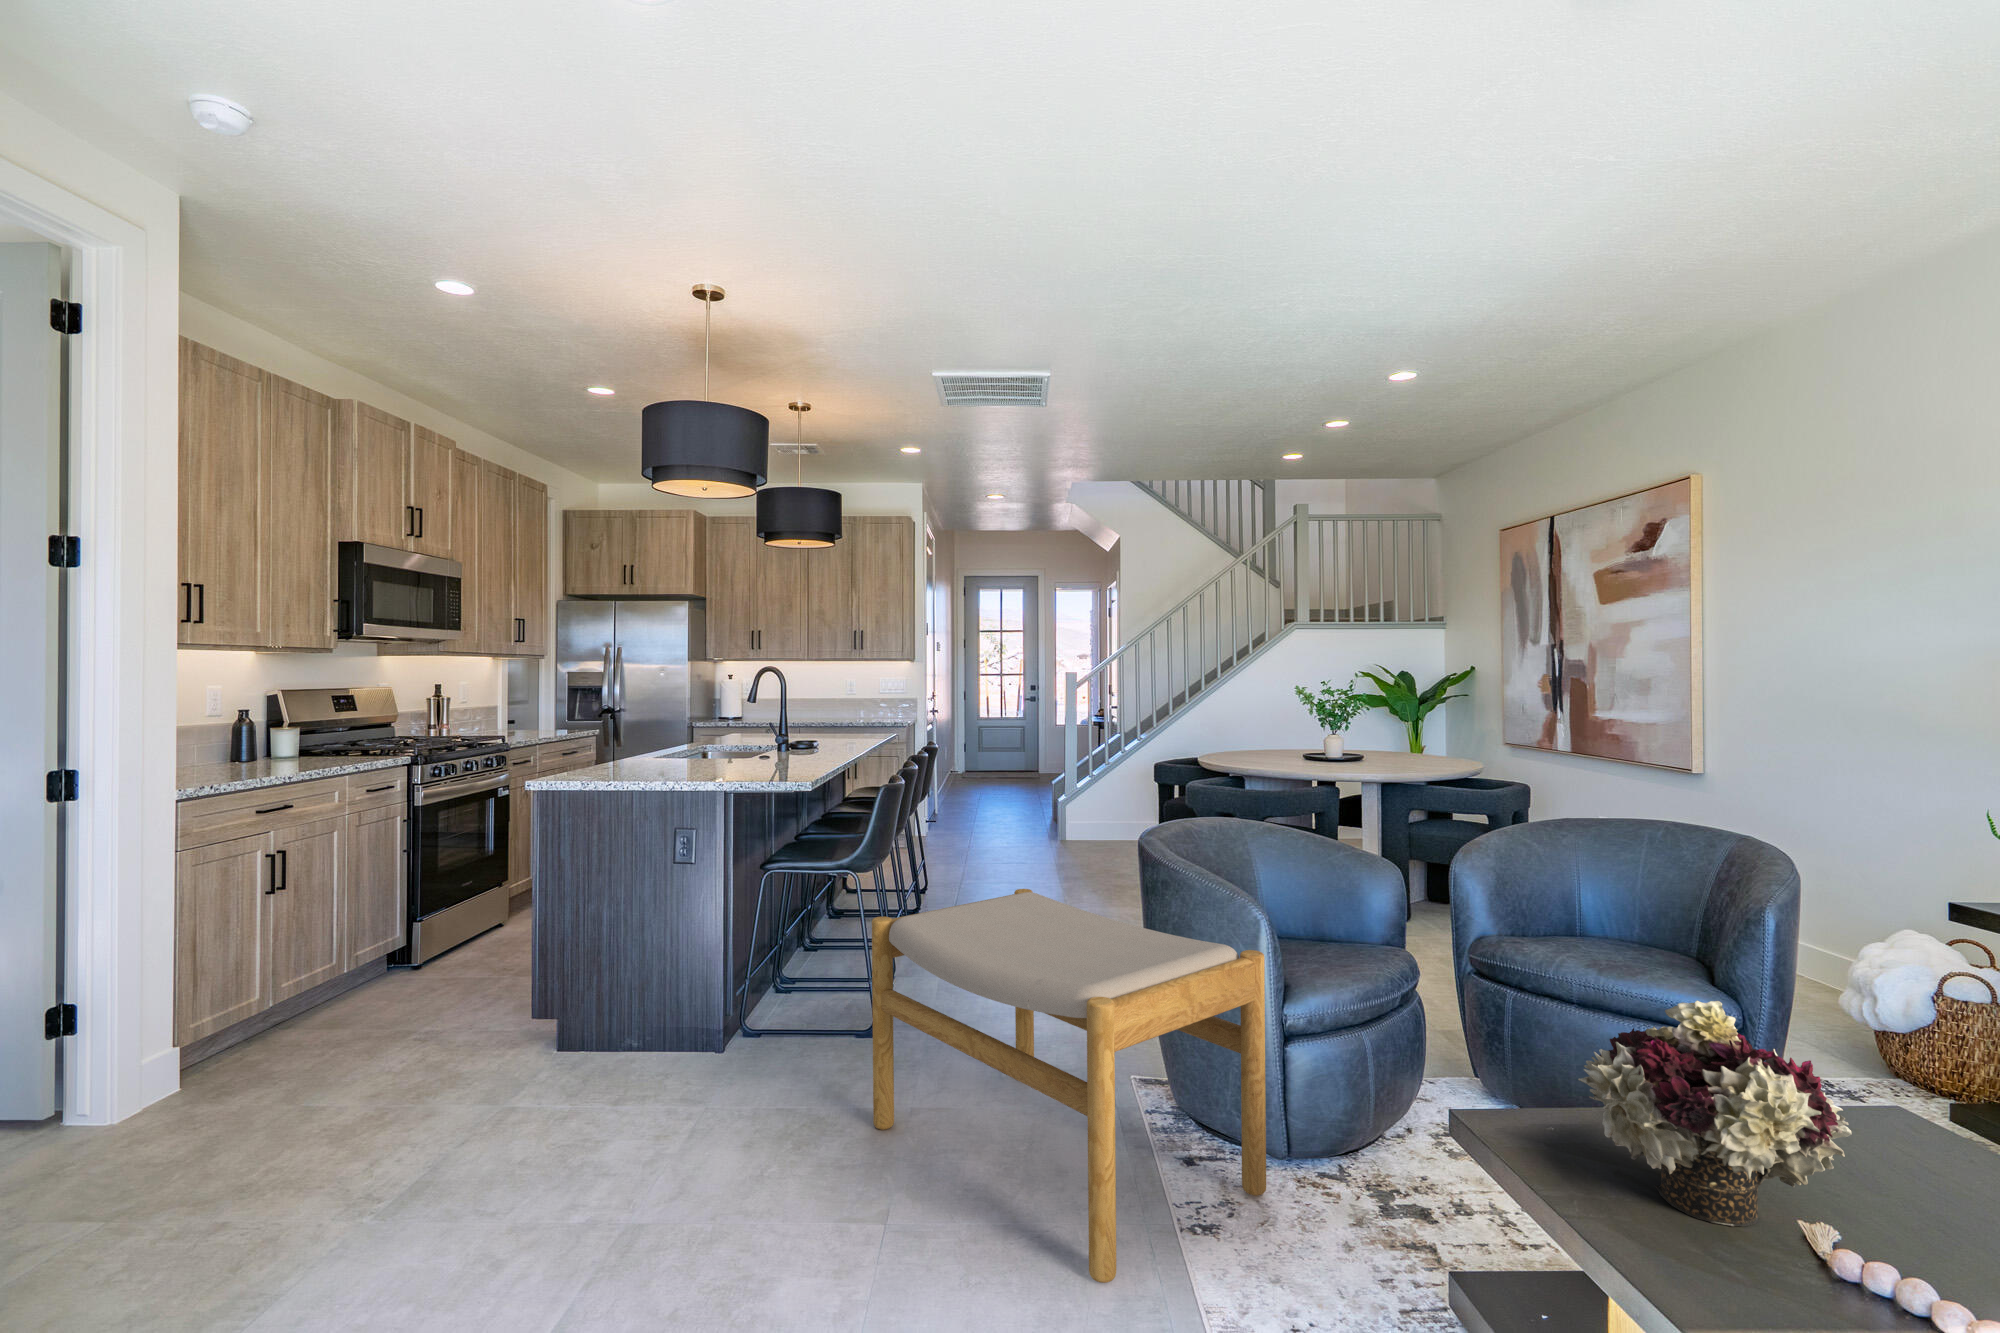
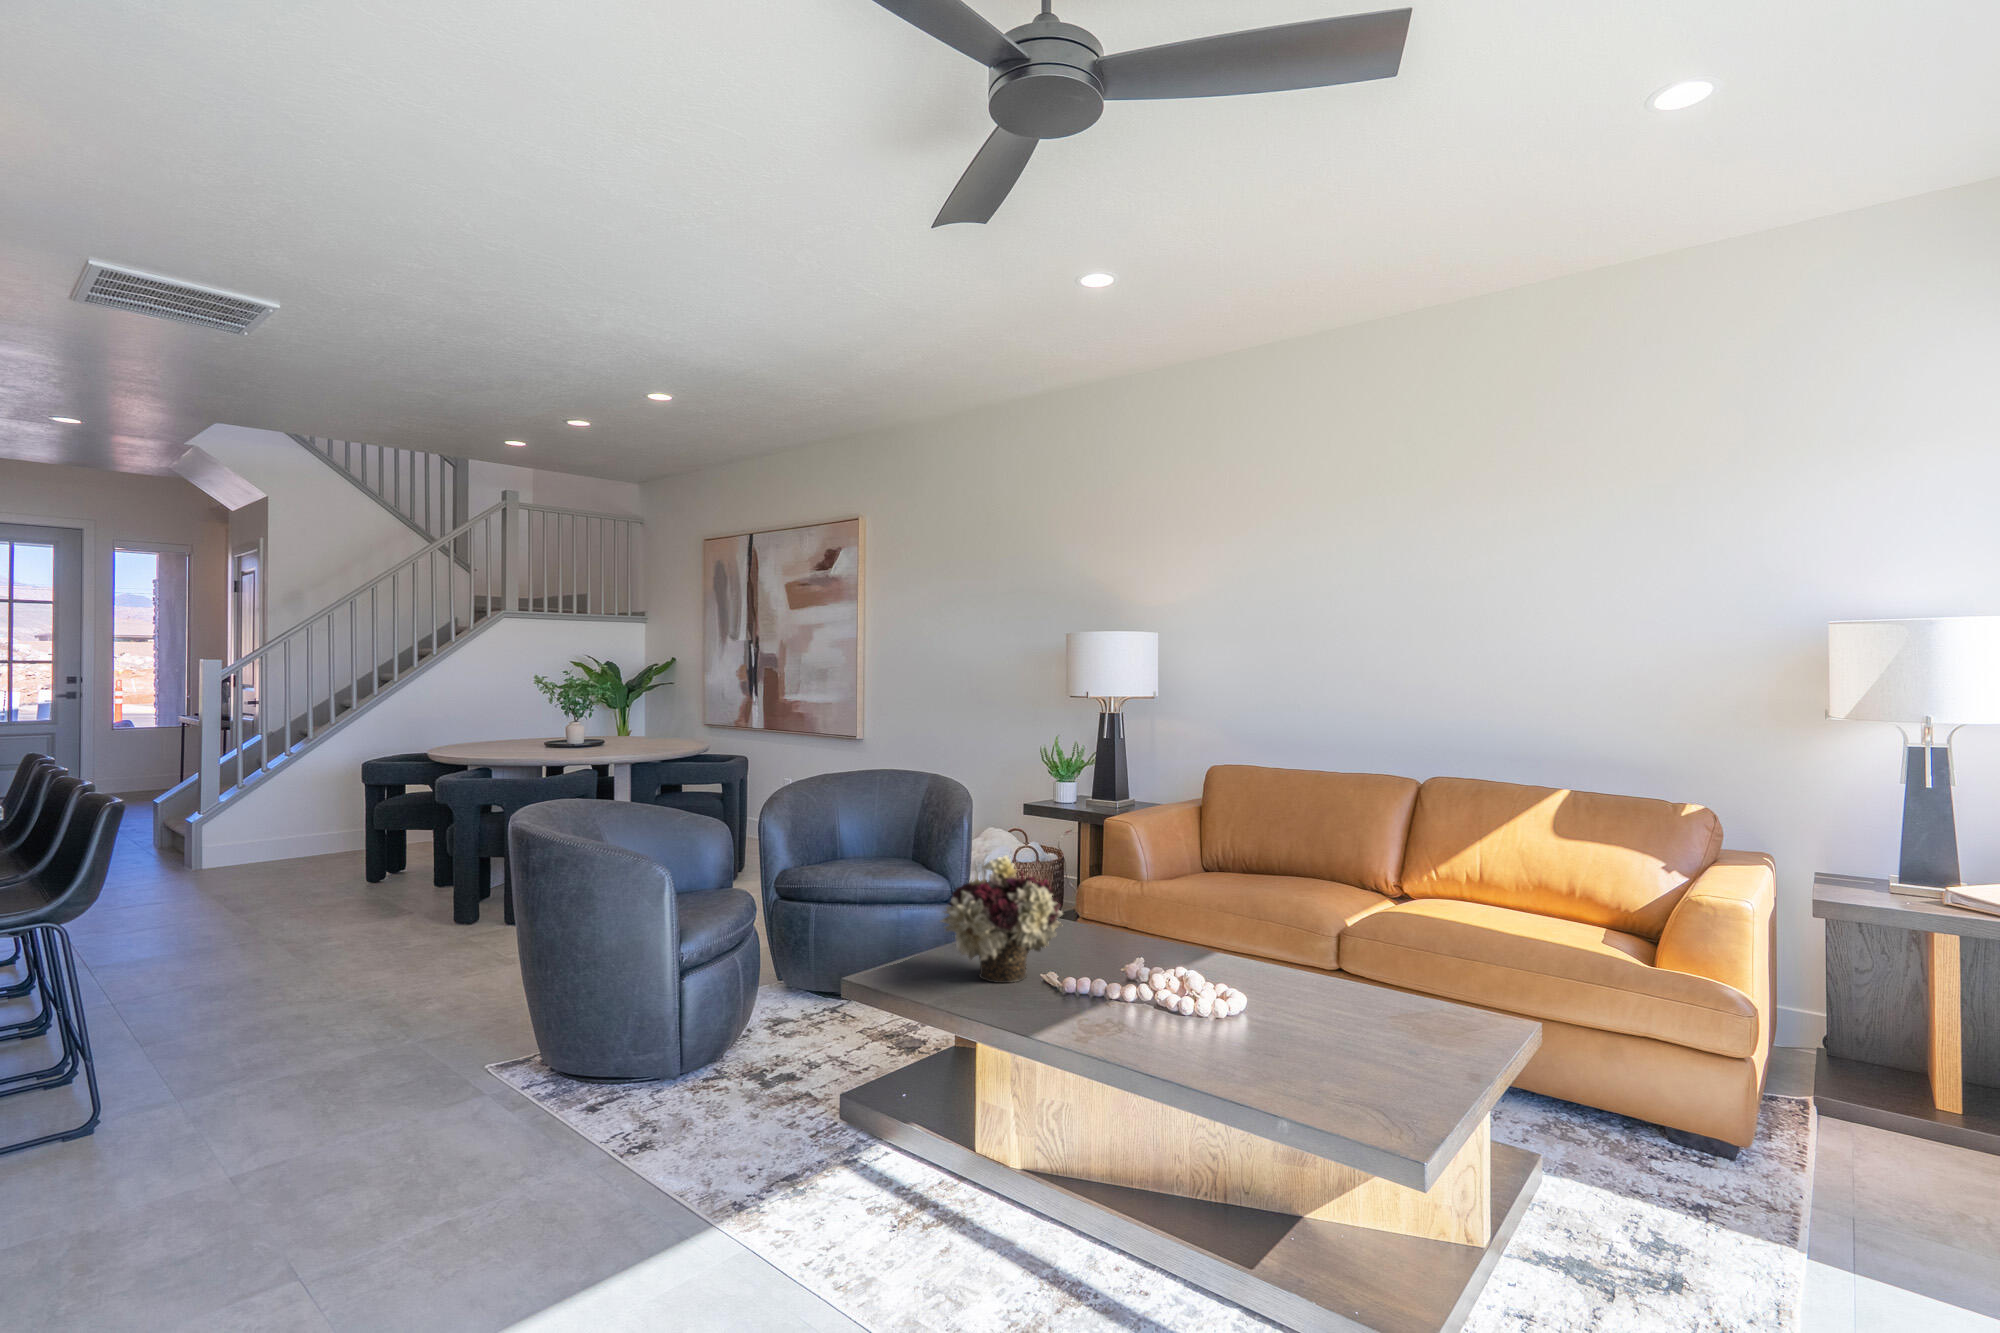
footstool: present [872,889,1266,1283] -> none [200,898,673,1213]

